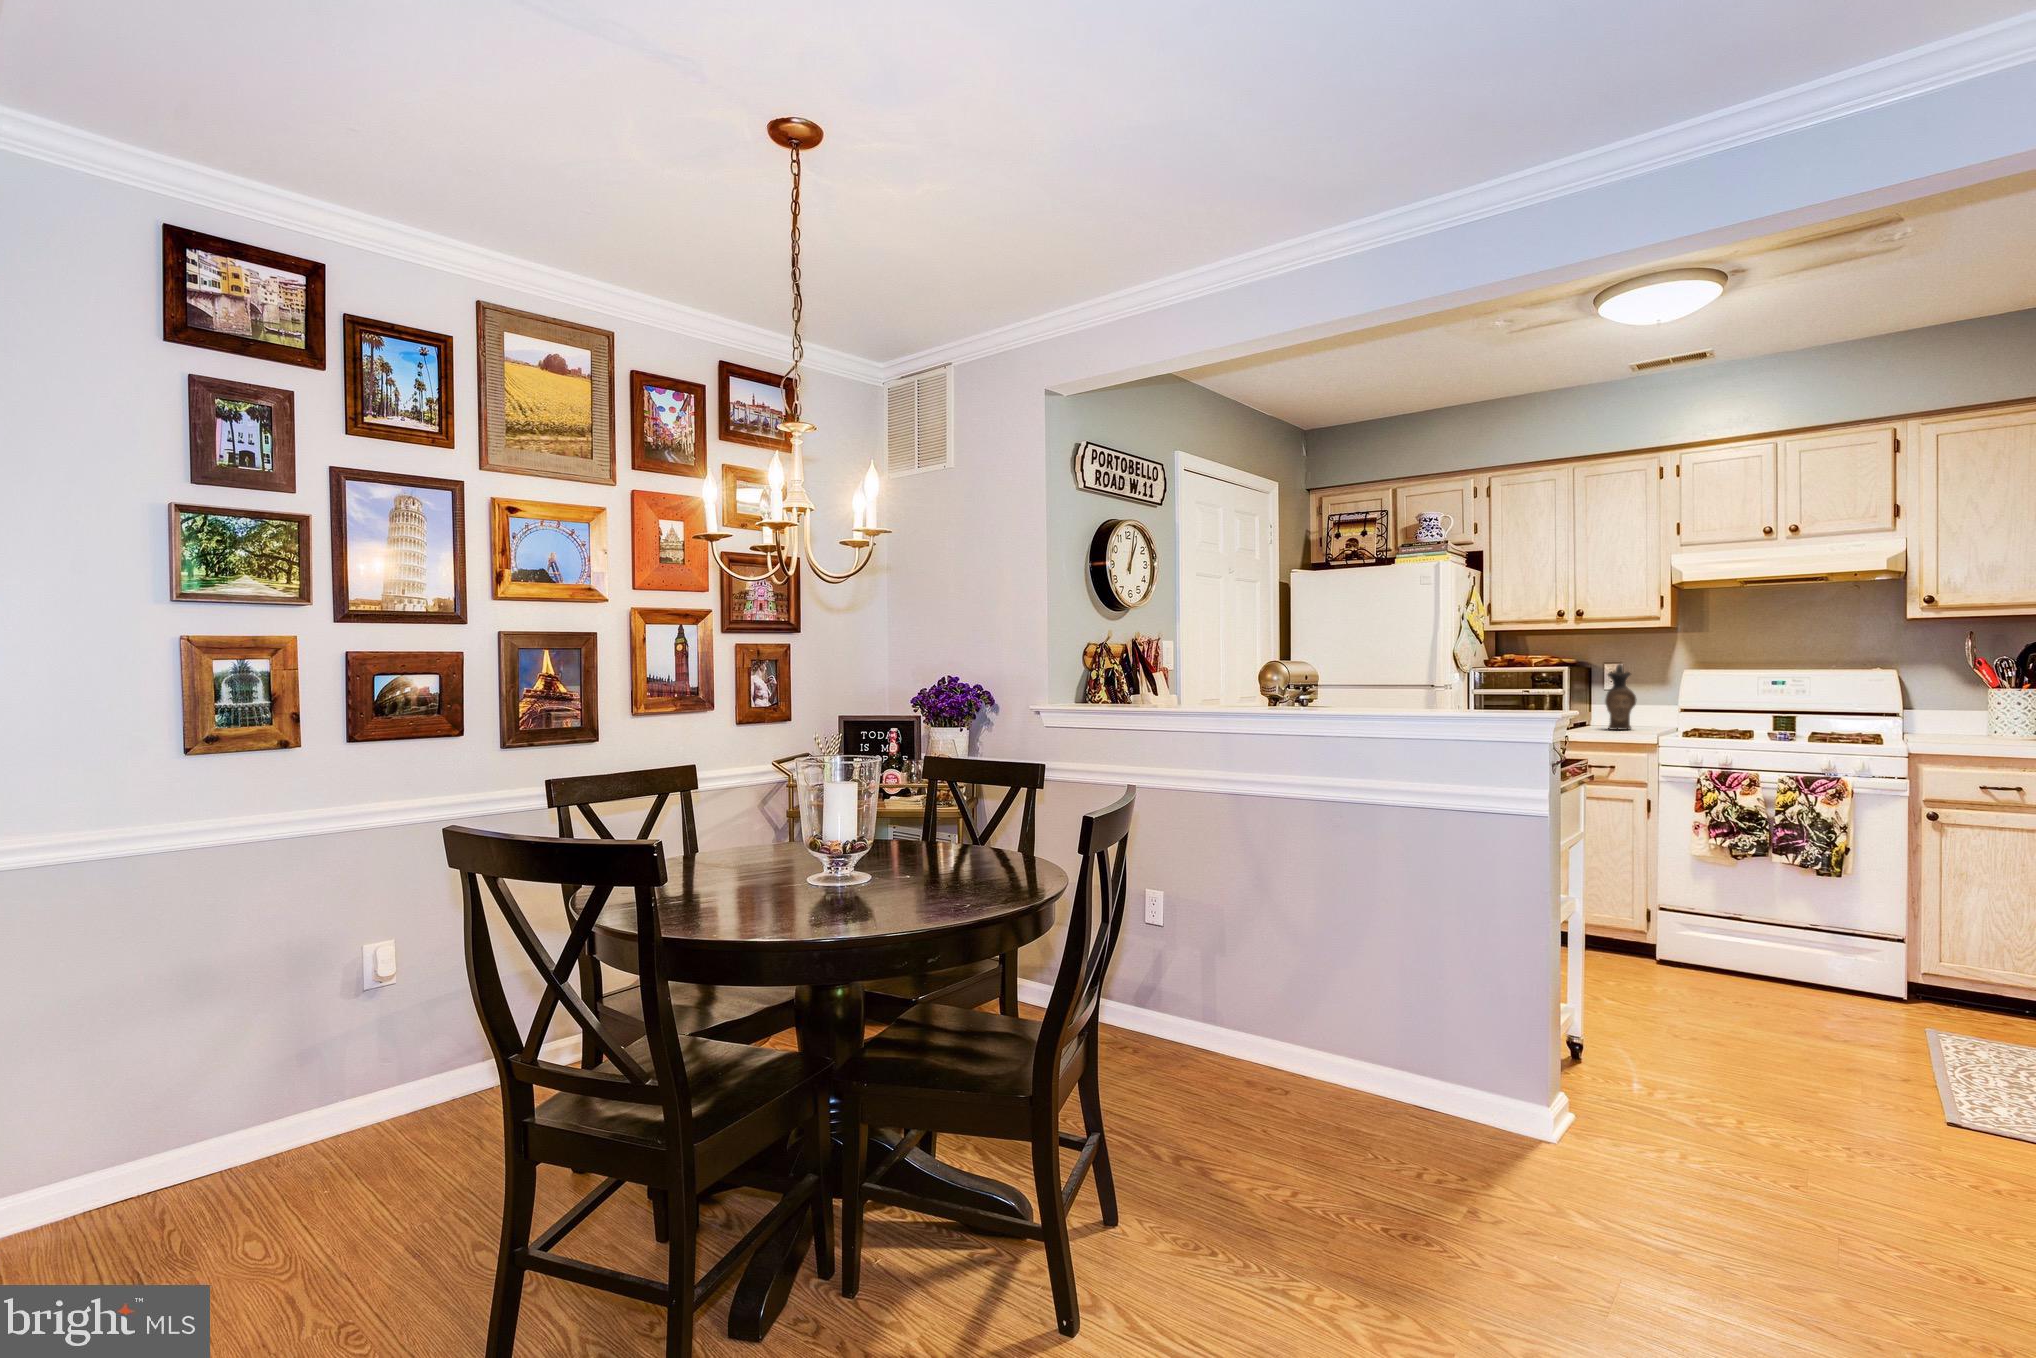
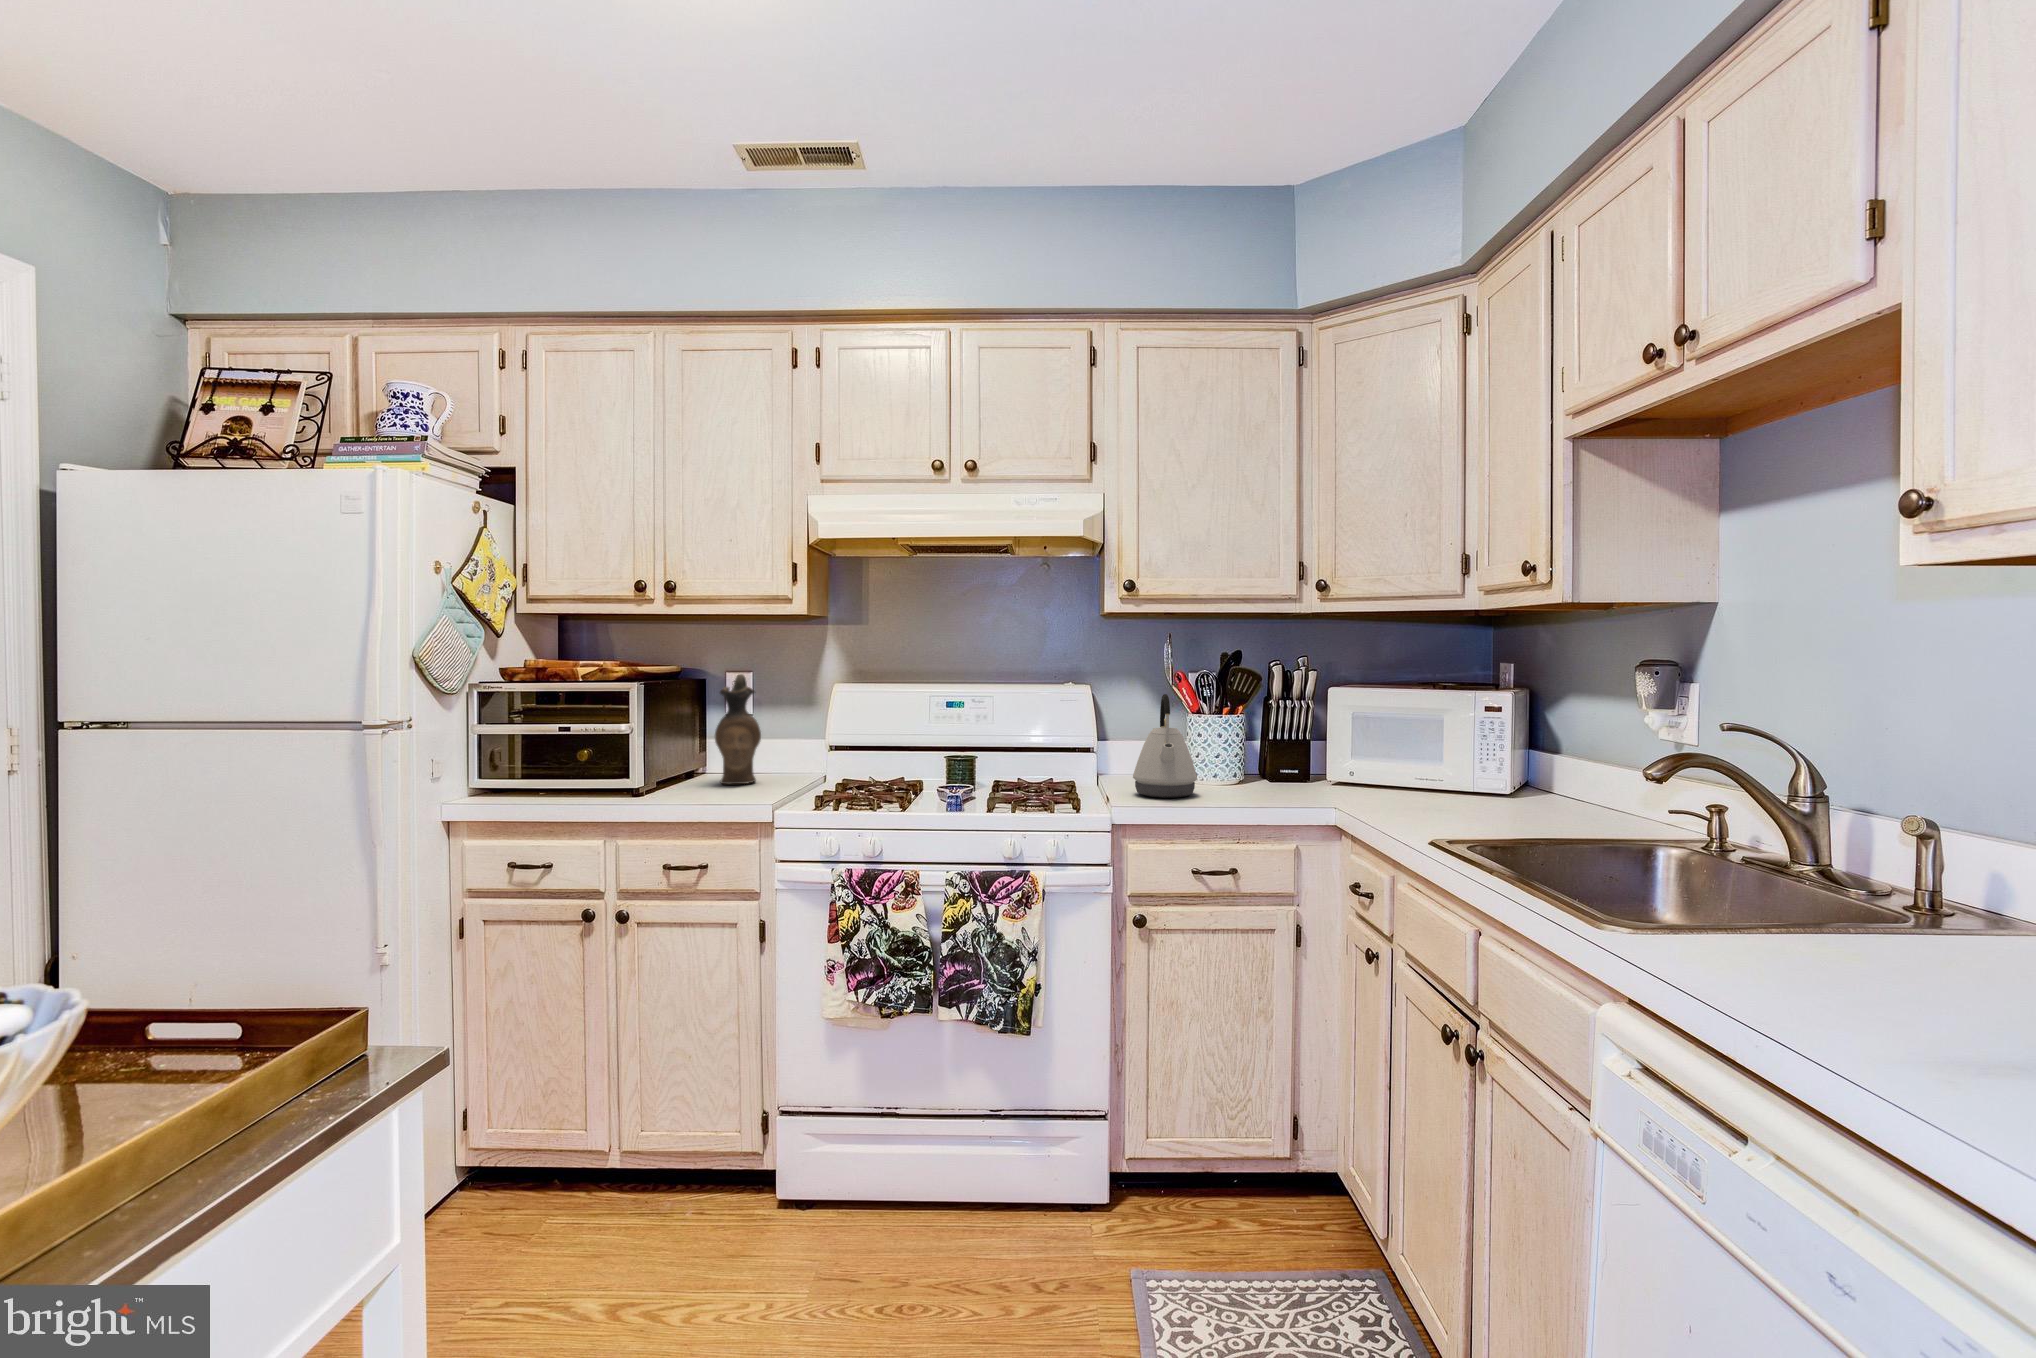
kettle: none [1930,674,1987,742] -> present [1133,694,1197,798]

